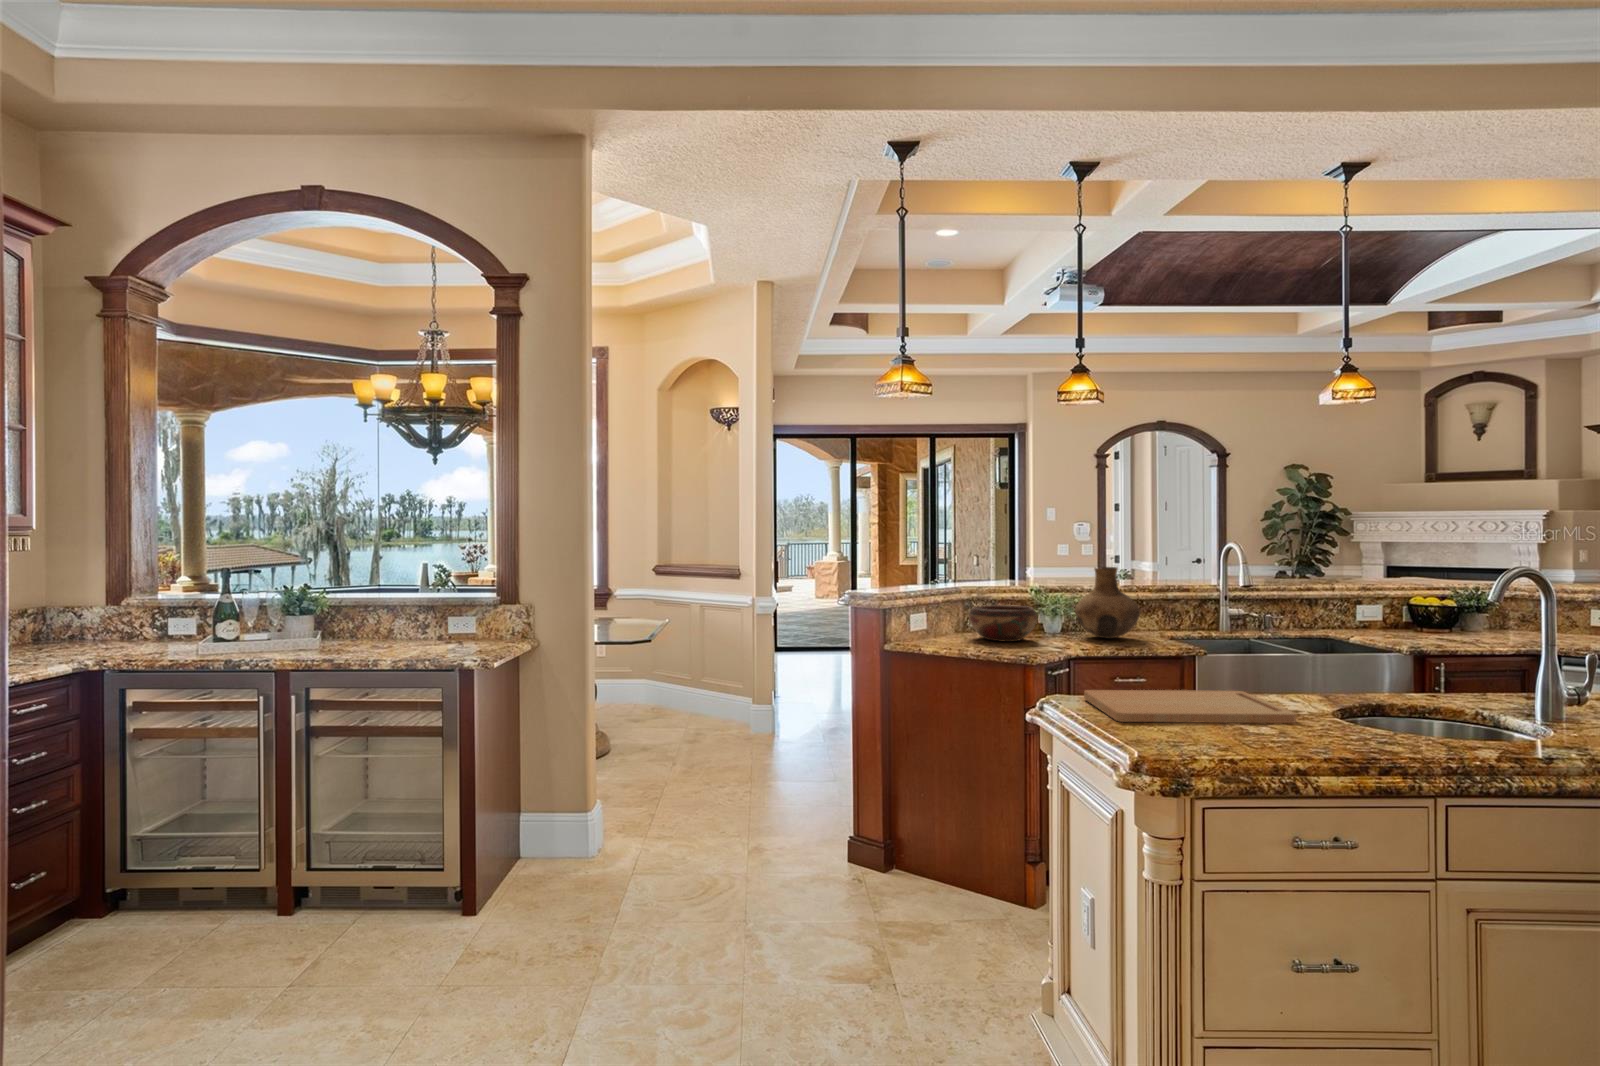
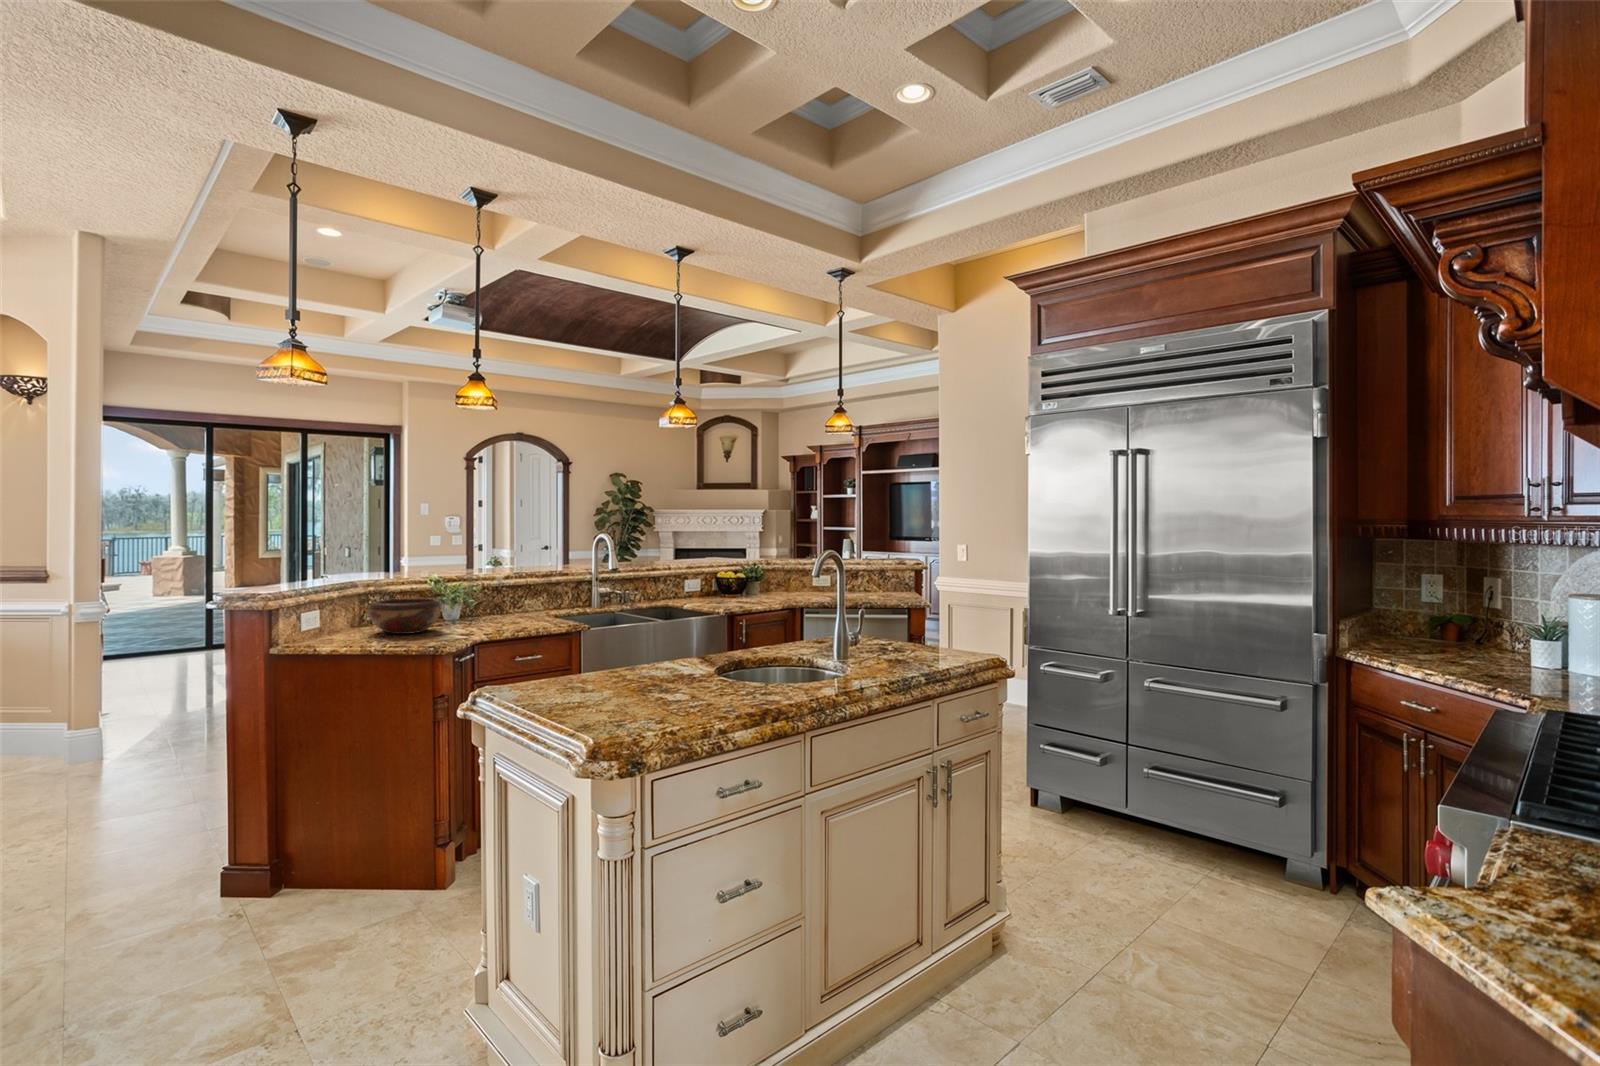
vase: present [1075,567,1140,638] -> none [476,559,535,622]
cutting board: present [1084,690,1296,723] -> none [518,663,696,709]

